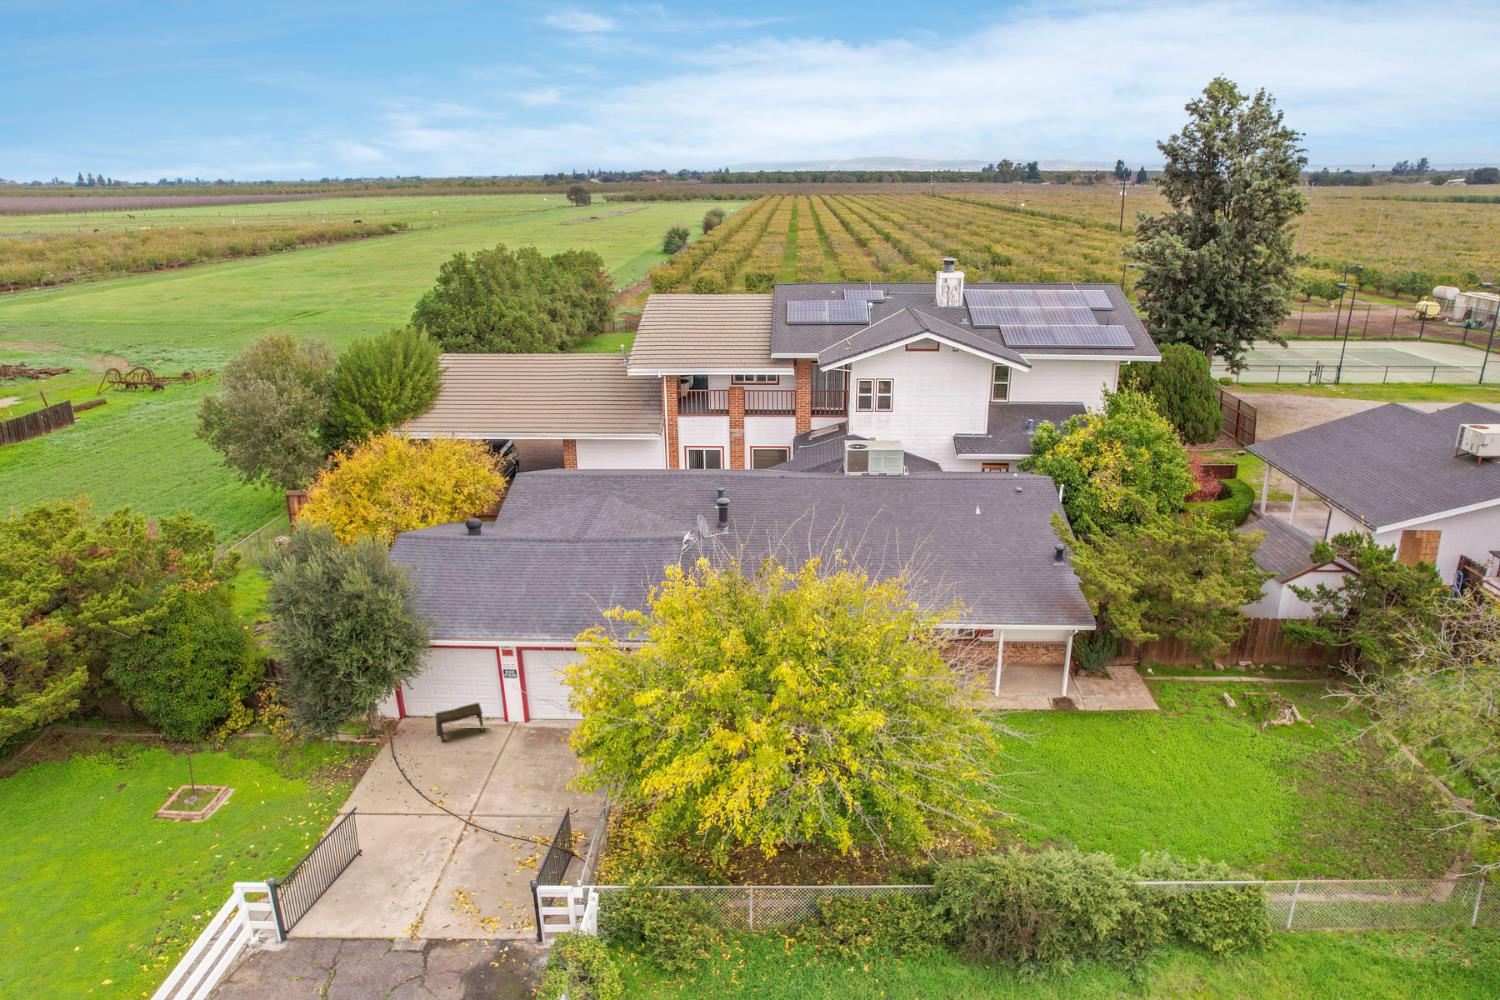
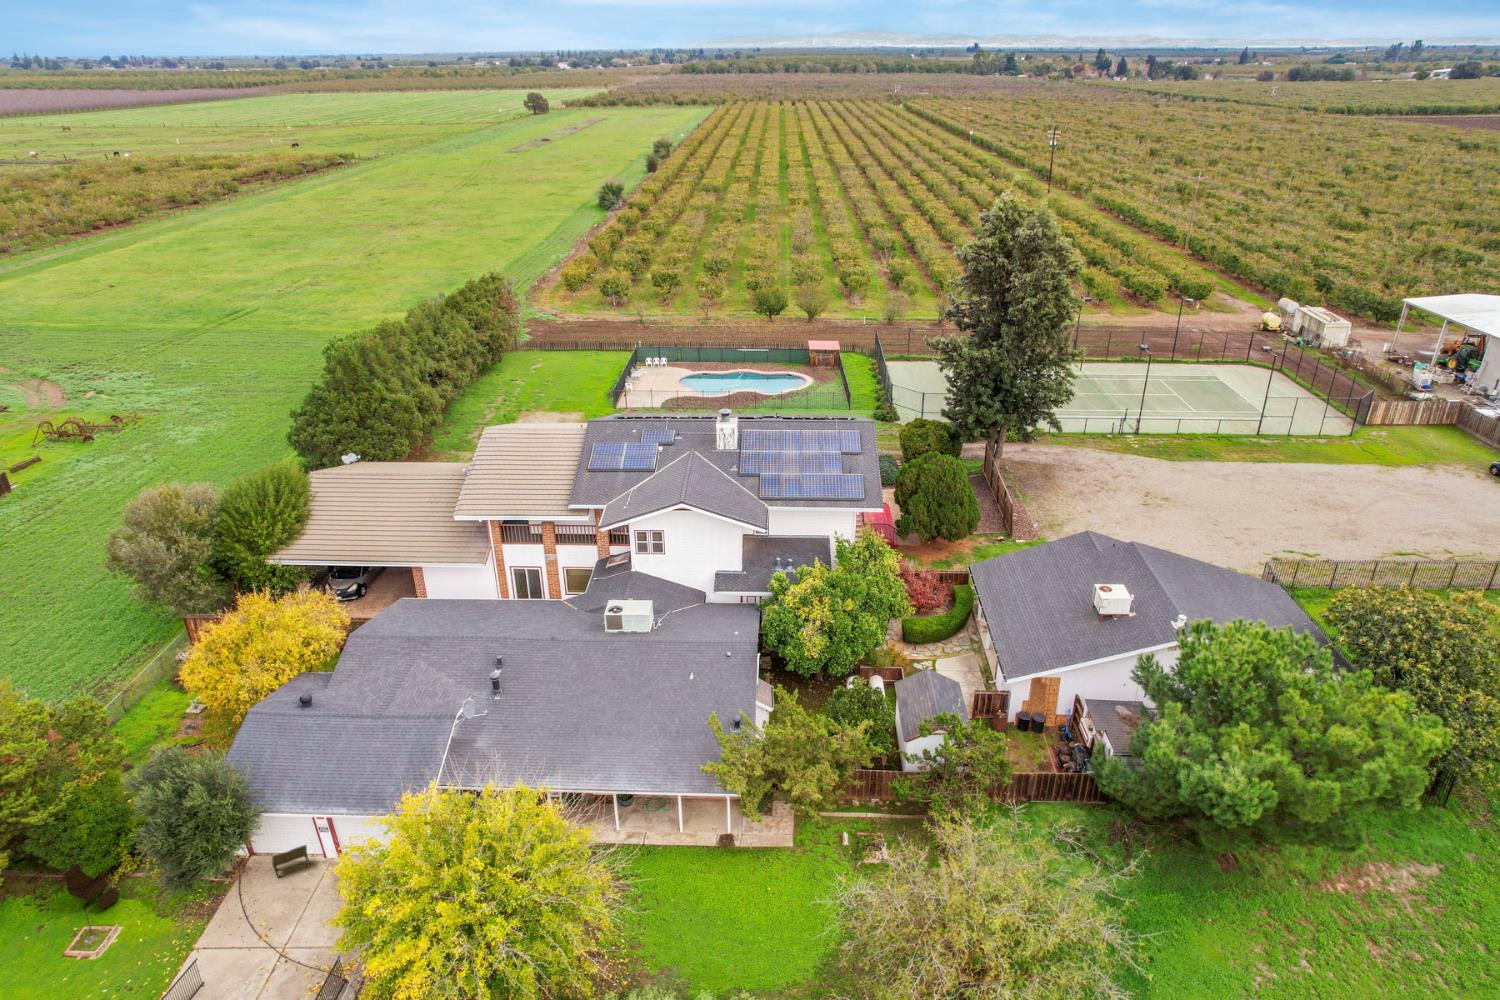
lounge chair: none [159,701,232,771] -> present [63,864,120,908]

